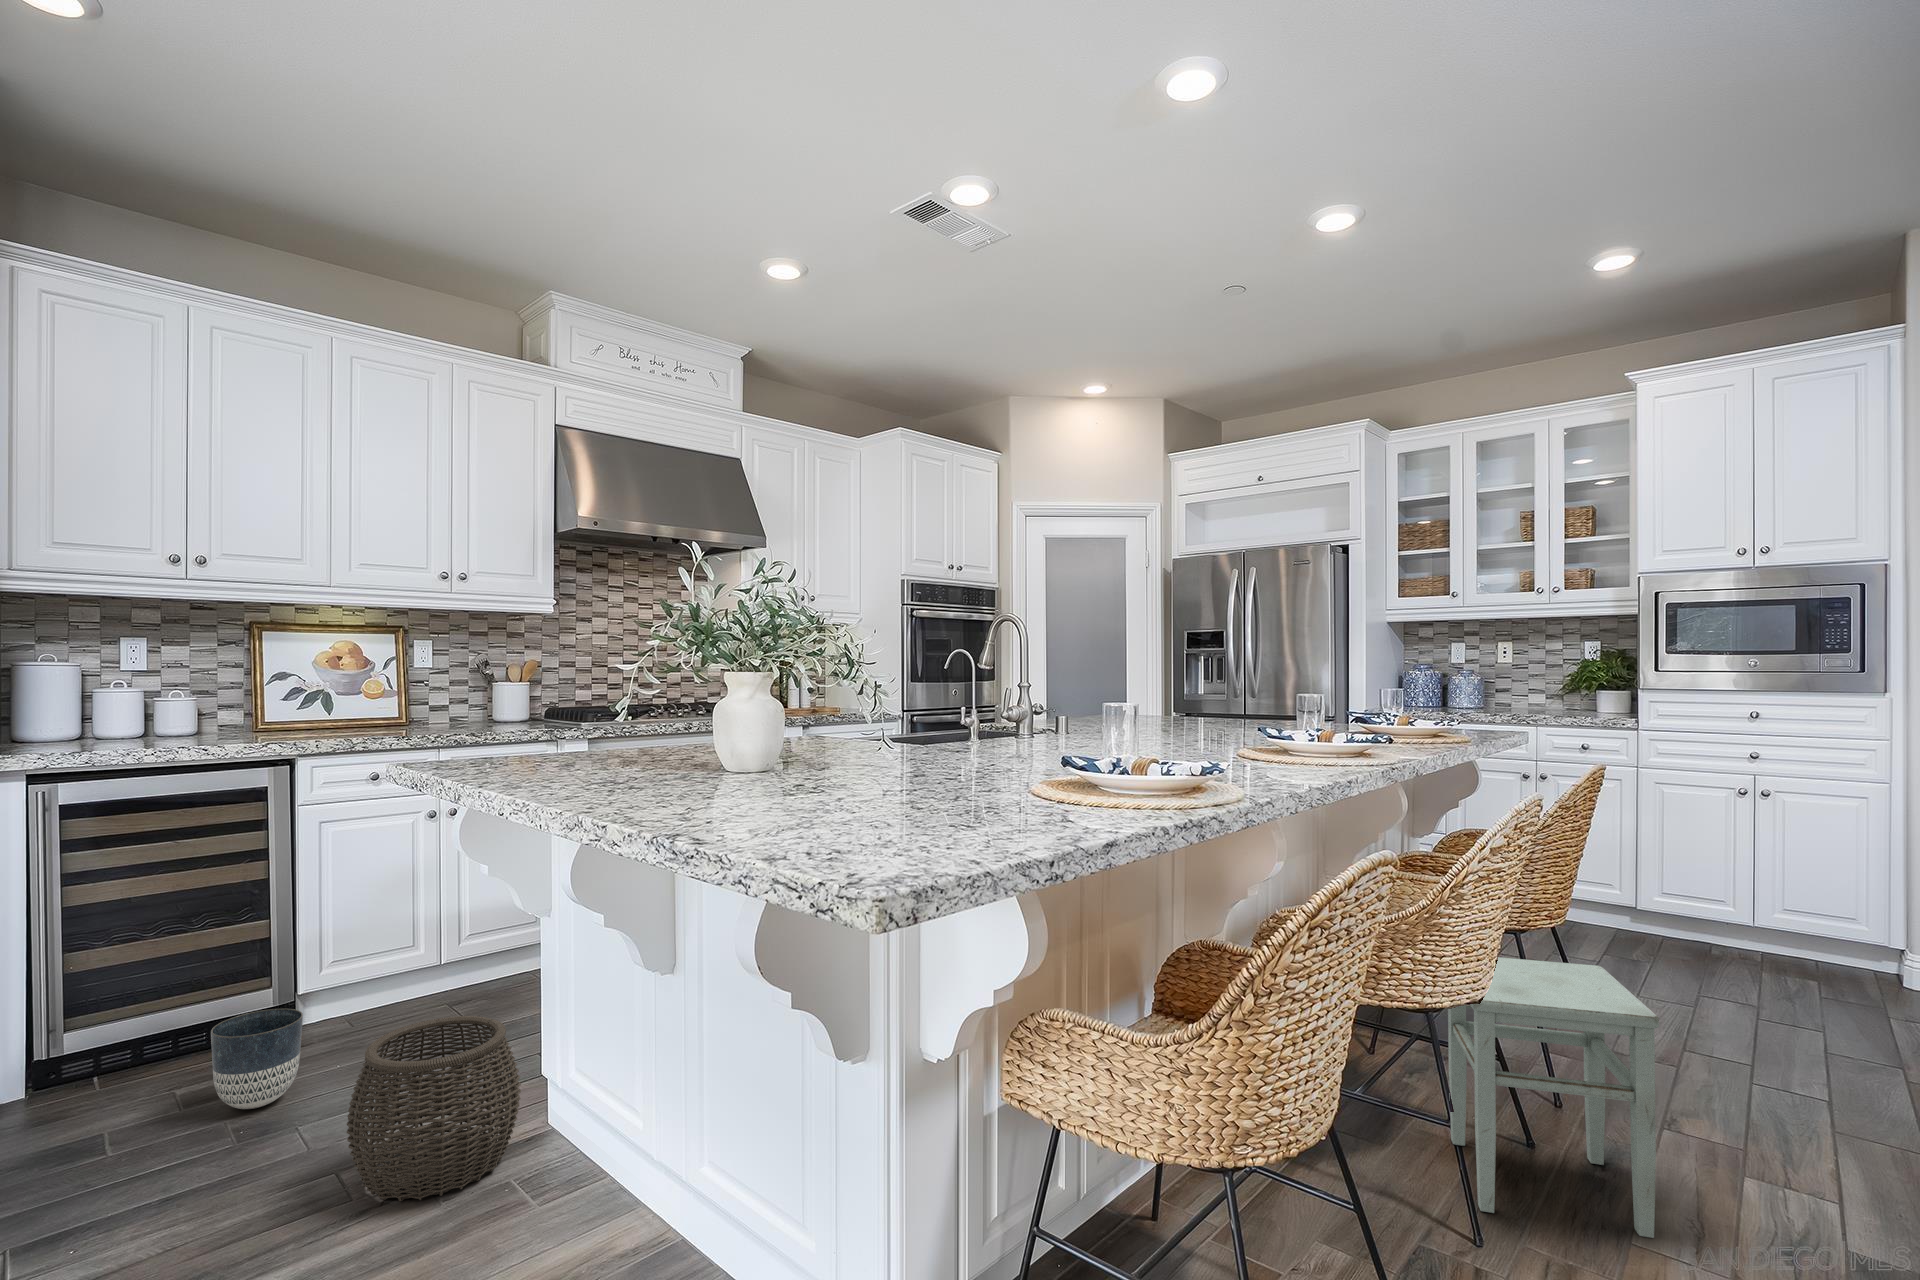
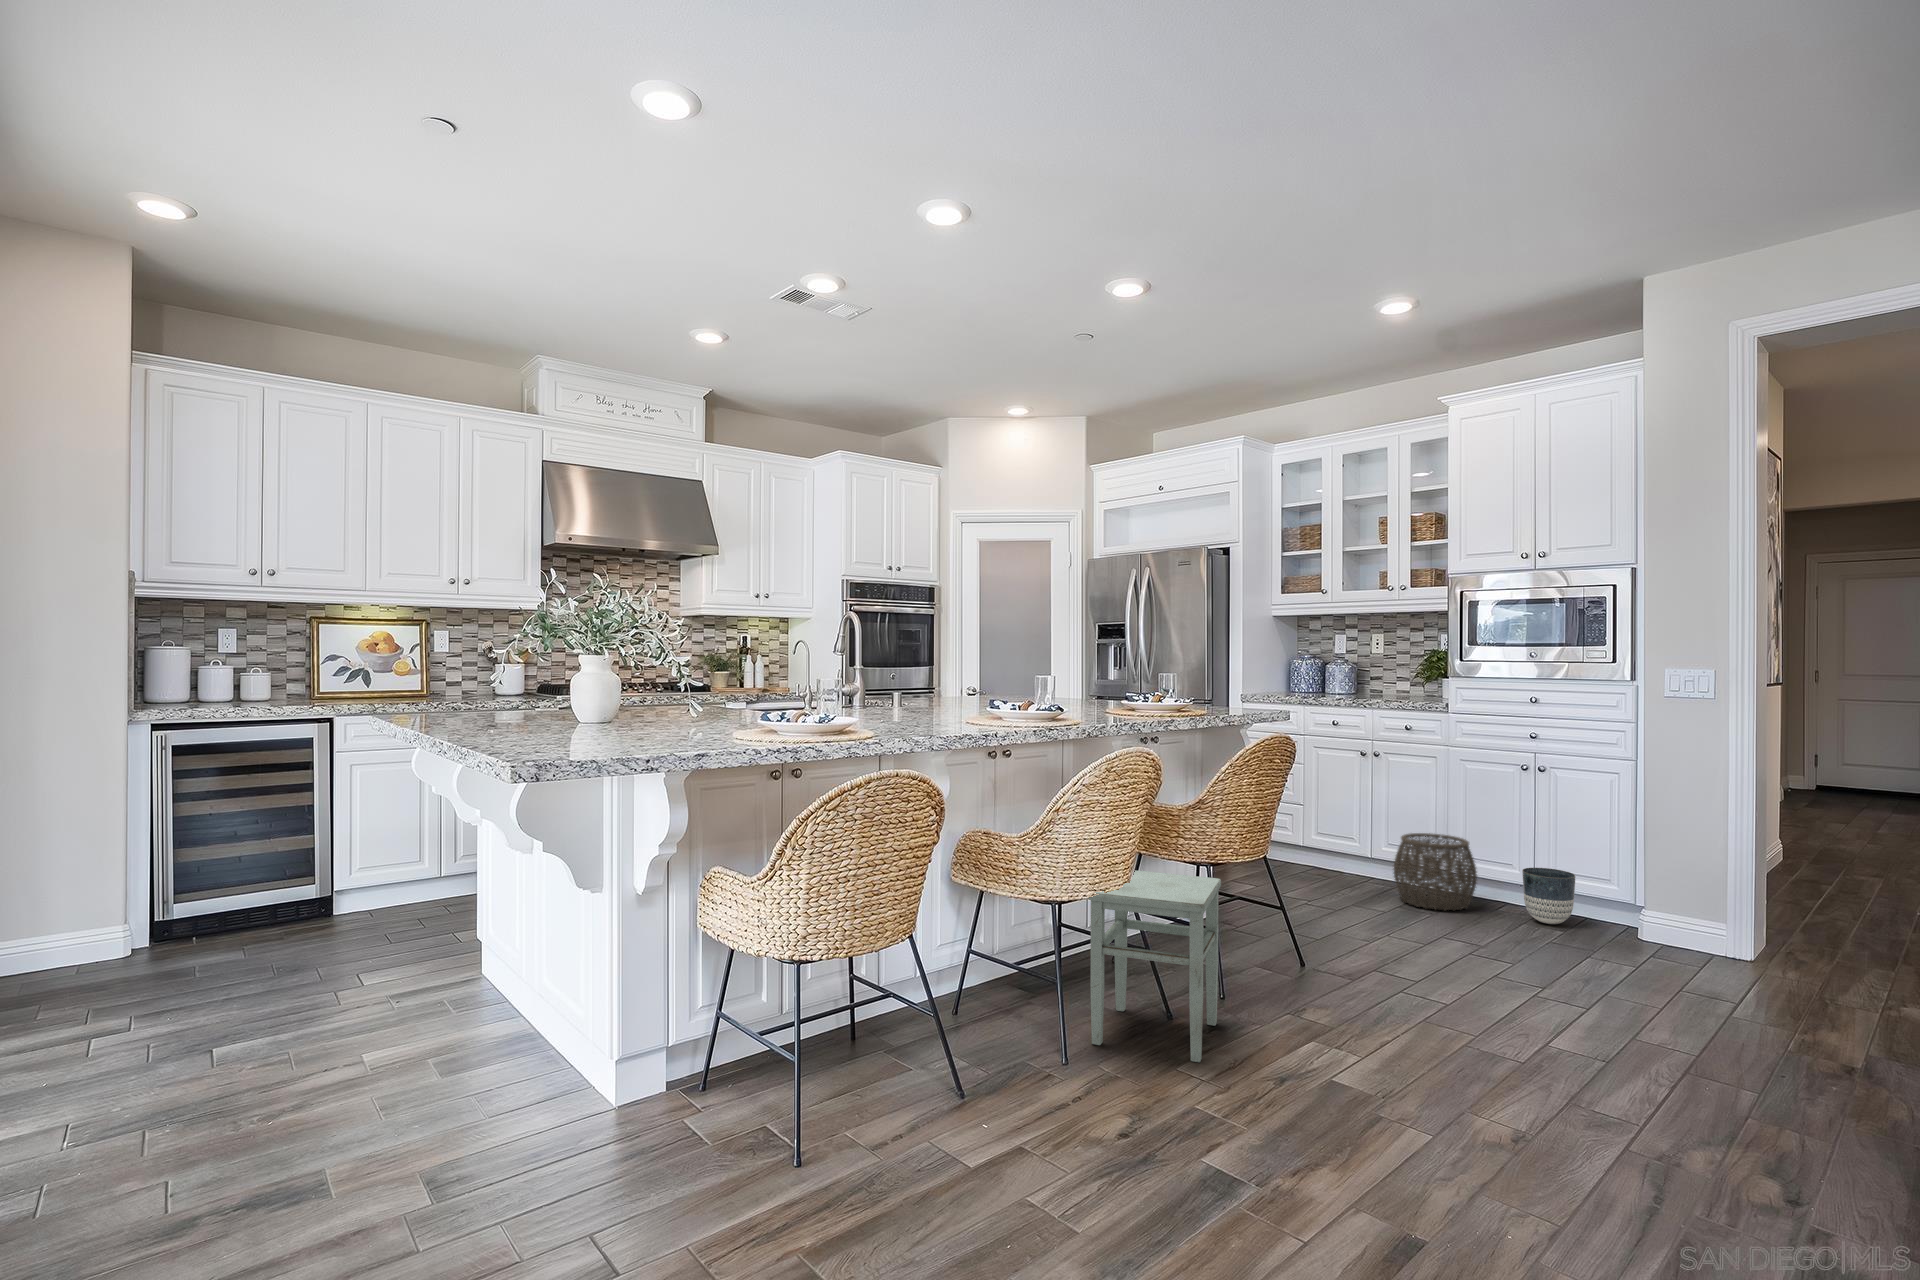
planter: present [211,1009,303,1109] -> present [1522,868,1575,924]
woven basket: present [347,1016,521,1202] -> present [1393,833,1477,911]

